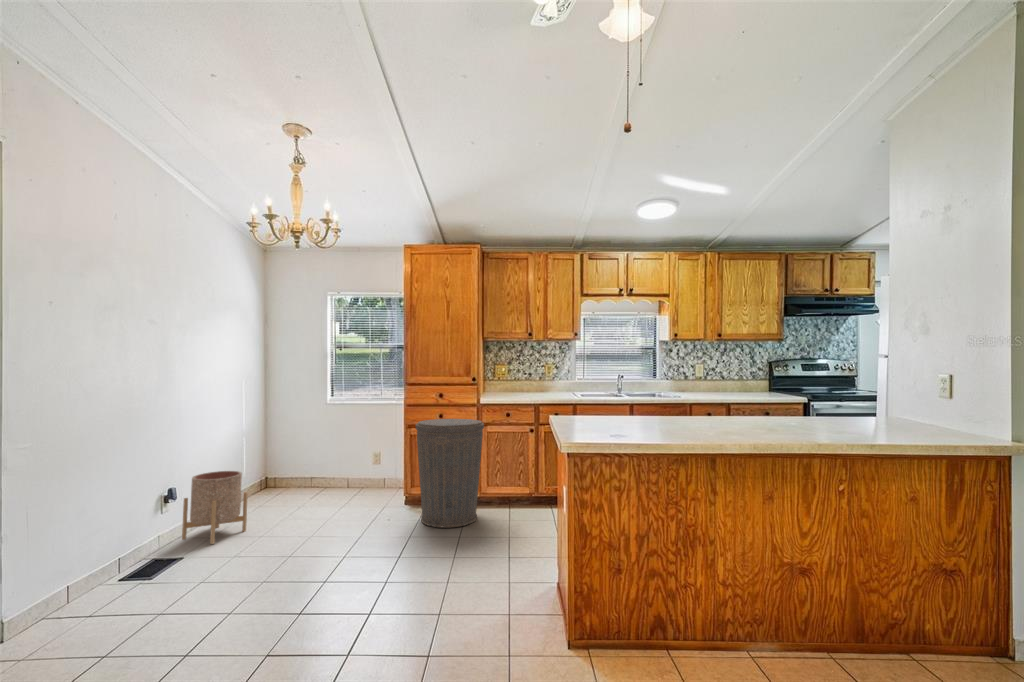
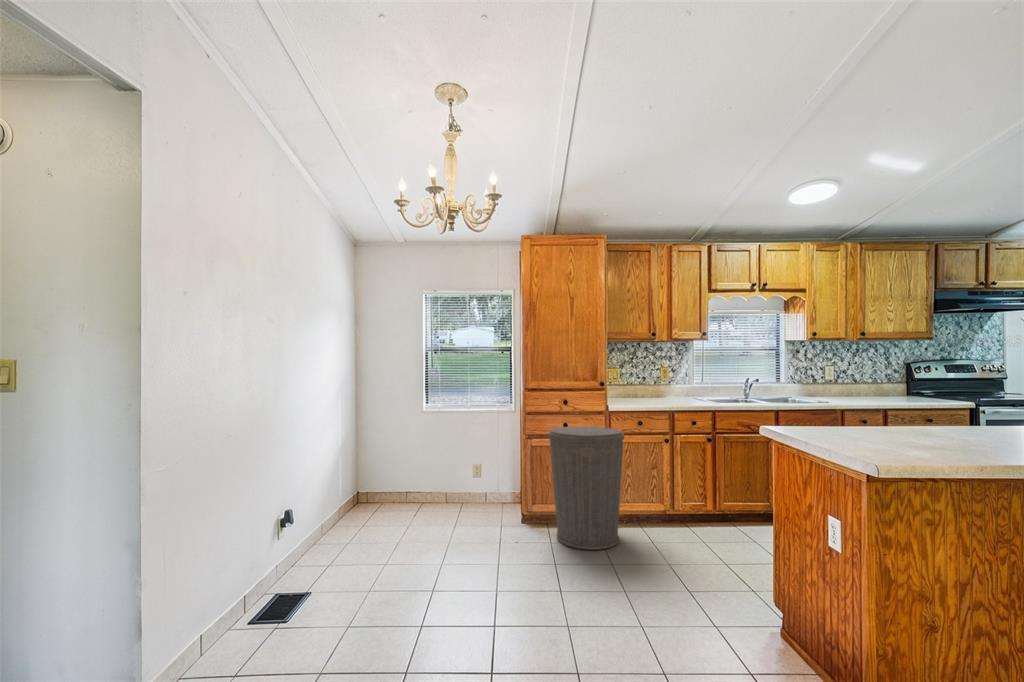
planter: present [182,471,248,544] -> none [308,486,374,570]

